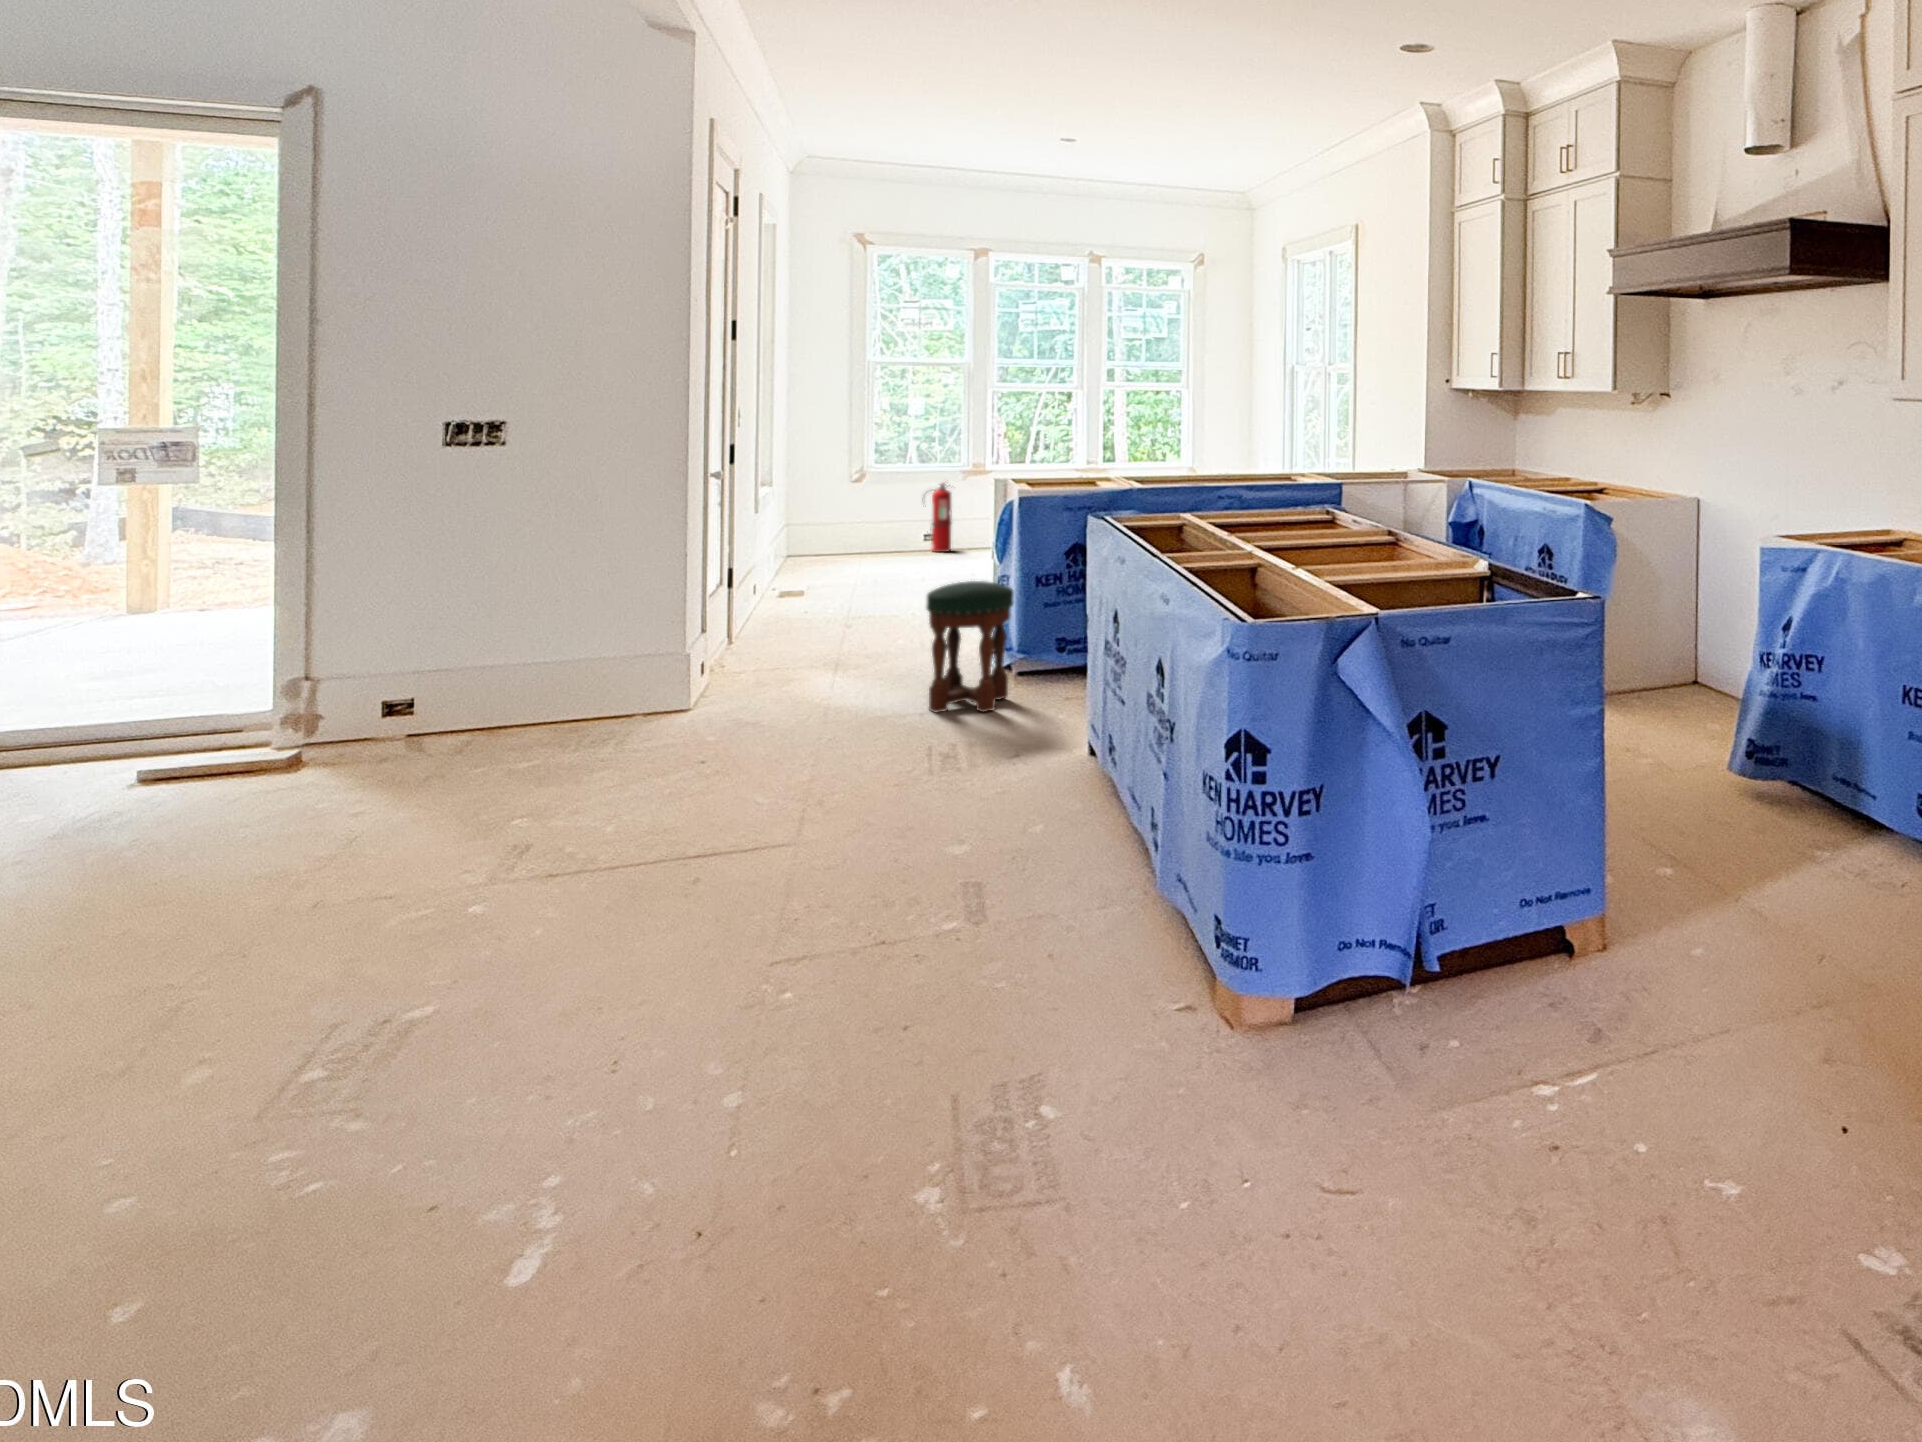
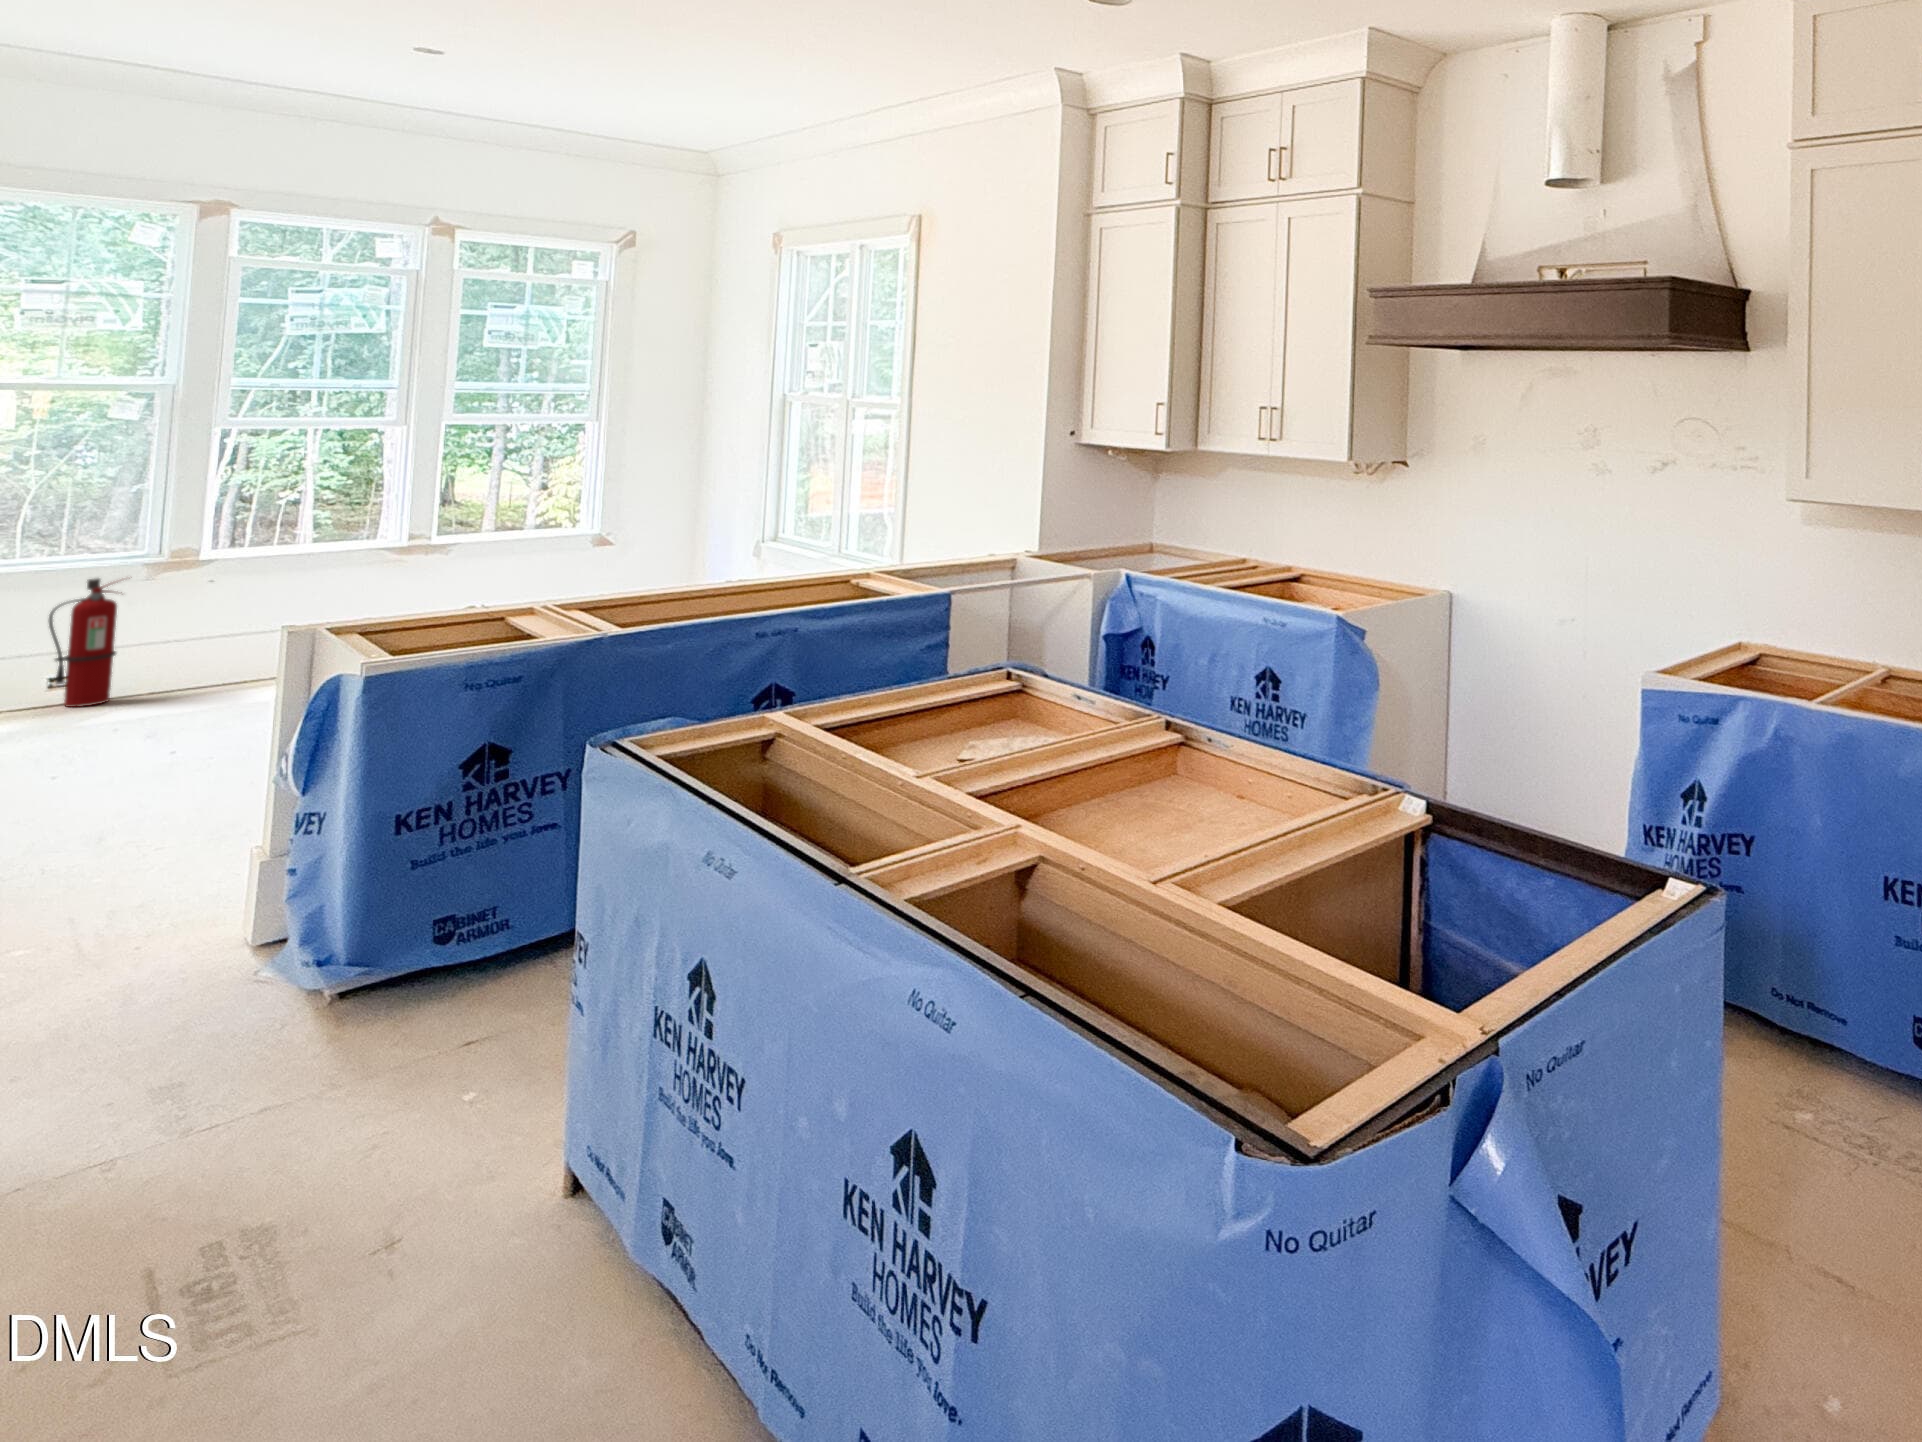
stool: present [927,581,1014,713] -> none [145,855,367,1149]

